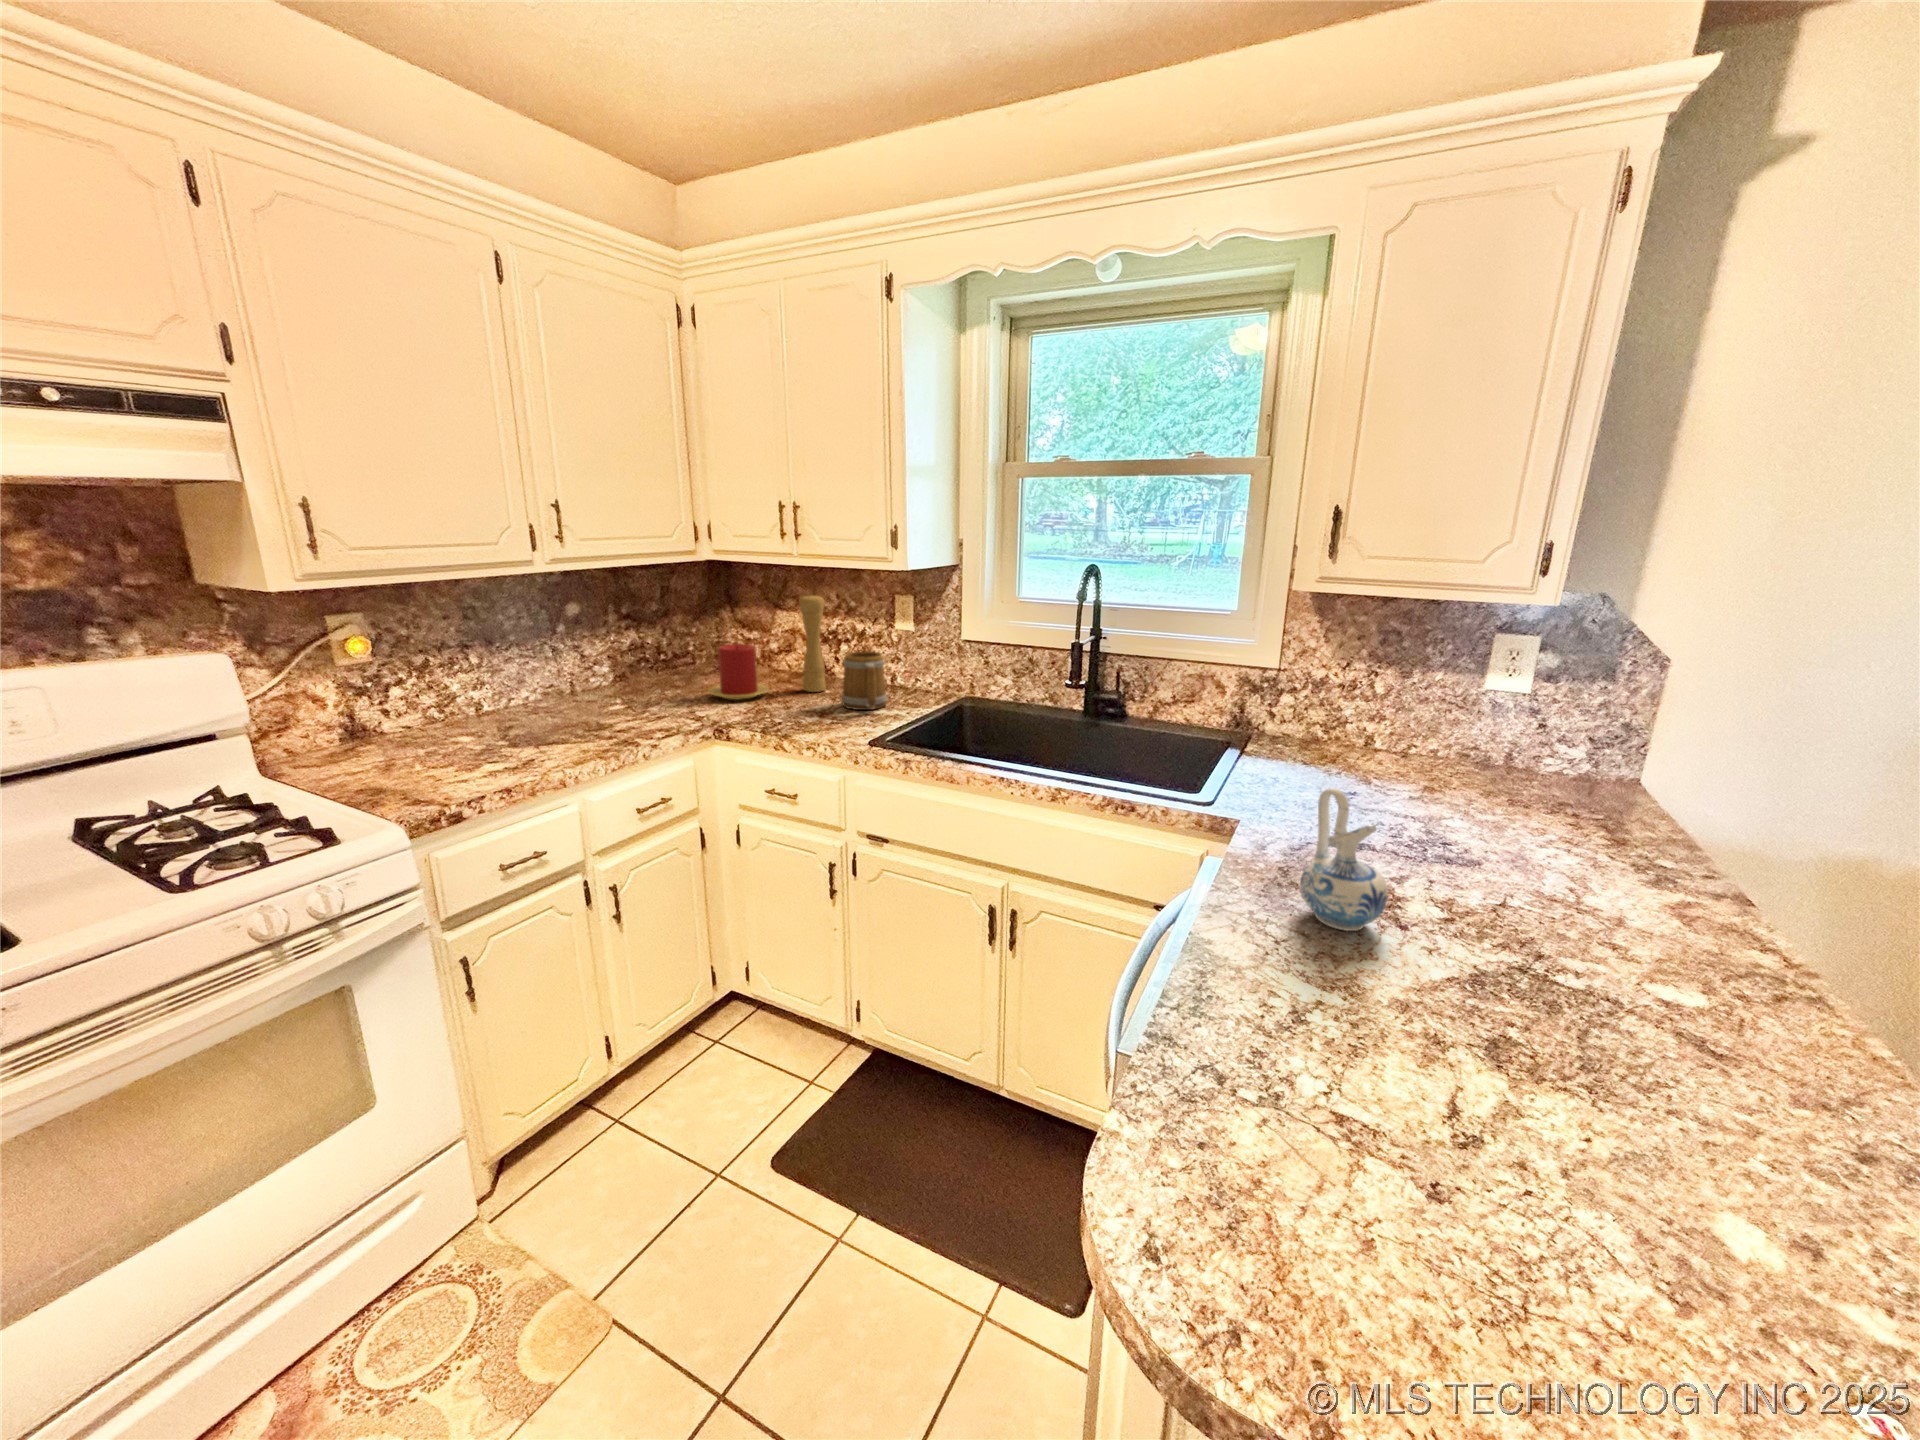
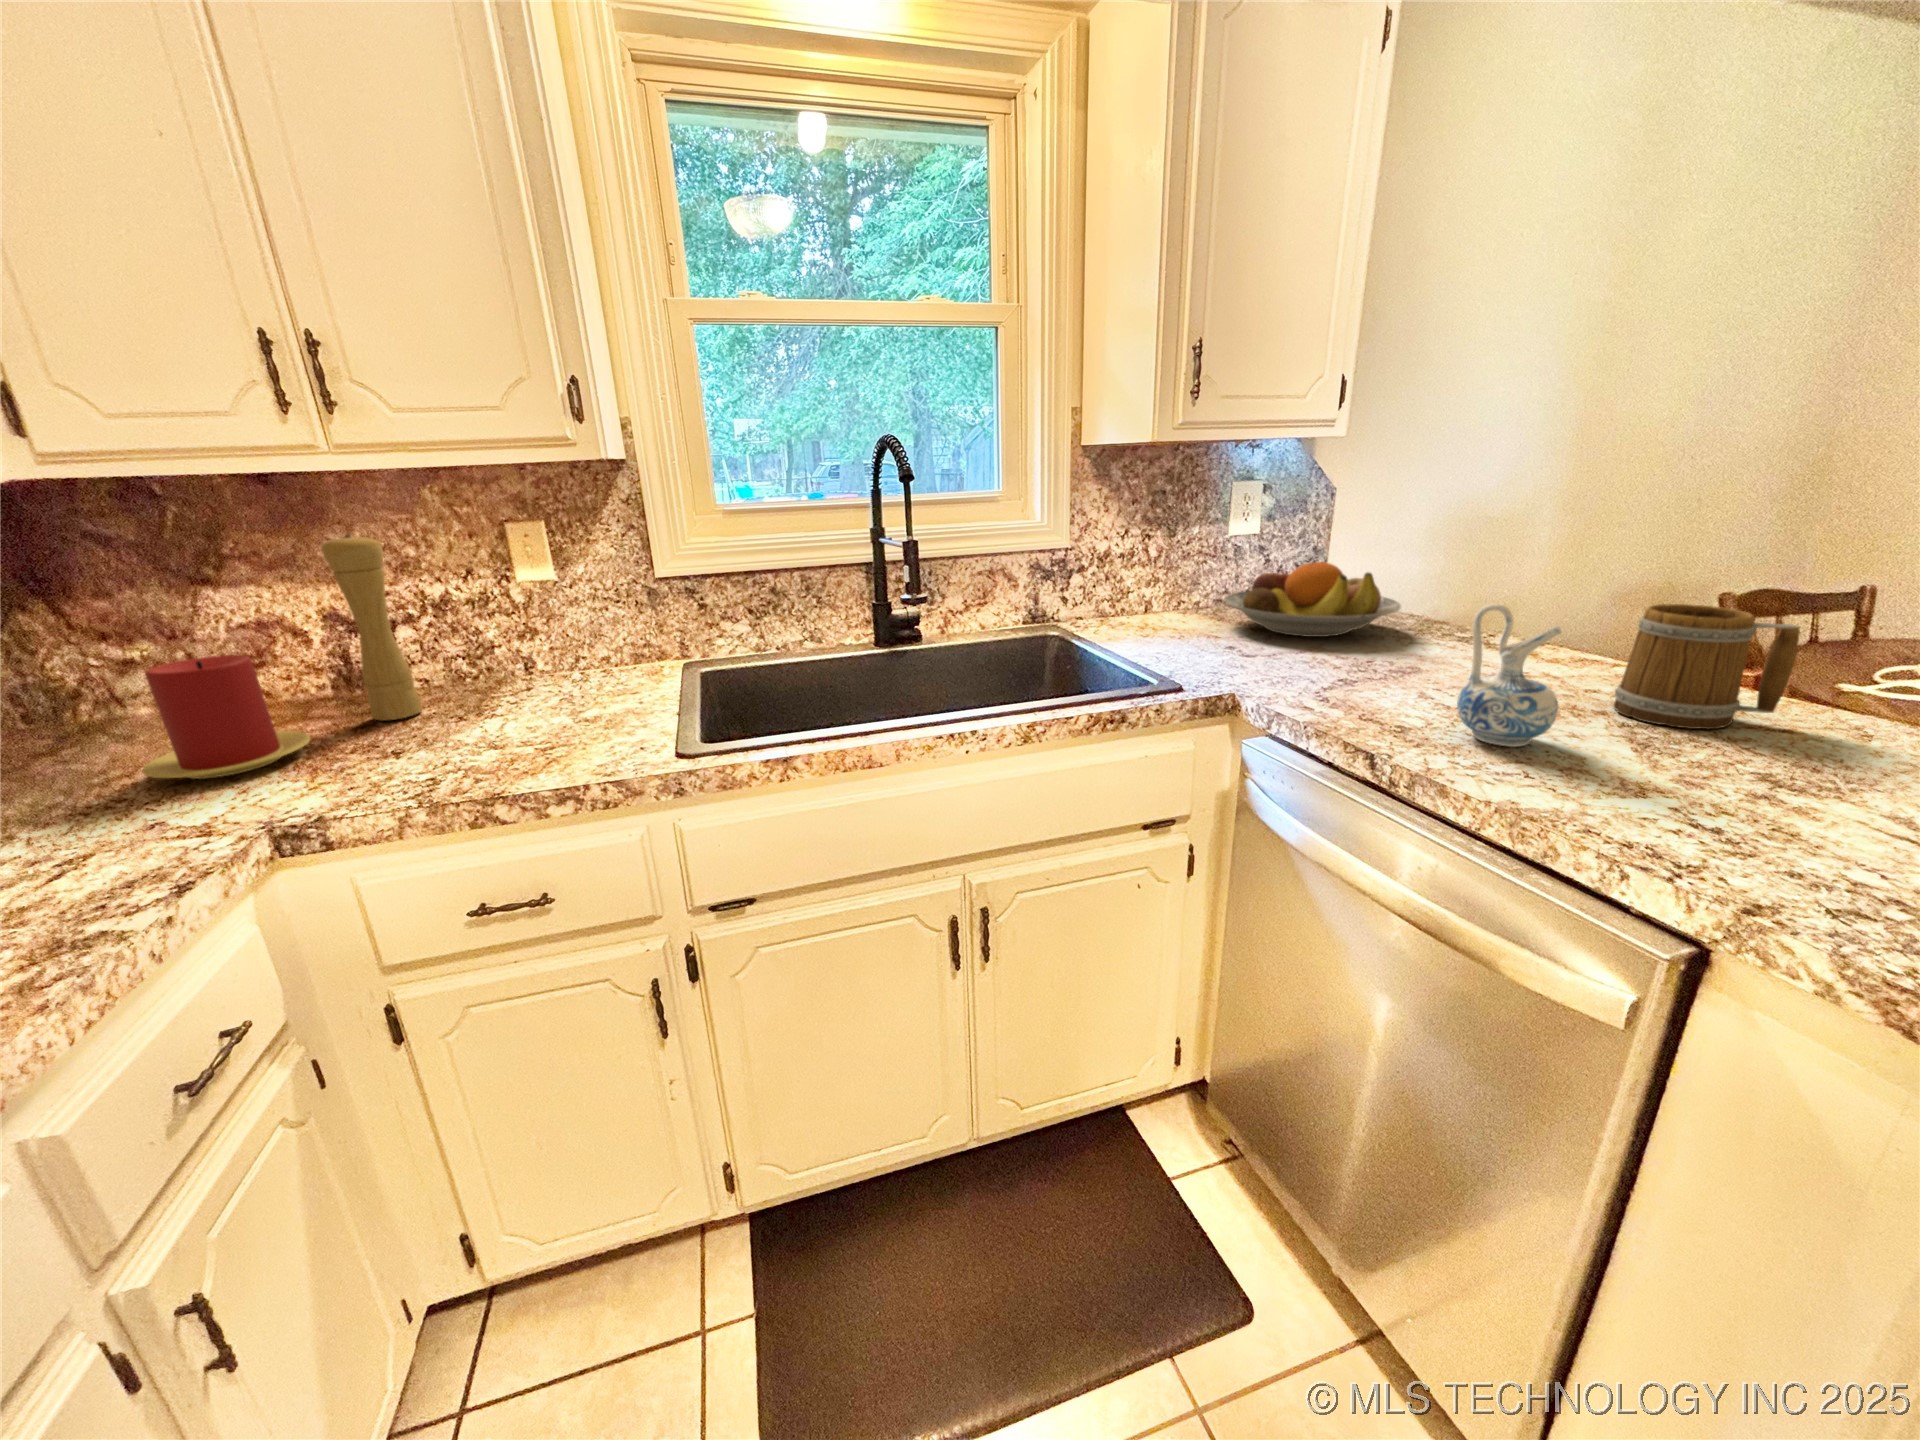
mug: present [842,651,887,710] -> present [1614,604,1800,729]
fruit bowl: none [1392,728,1609,818] -> present [1224,562,1401,637]

